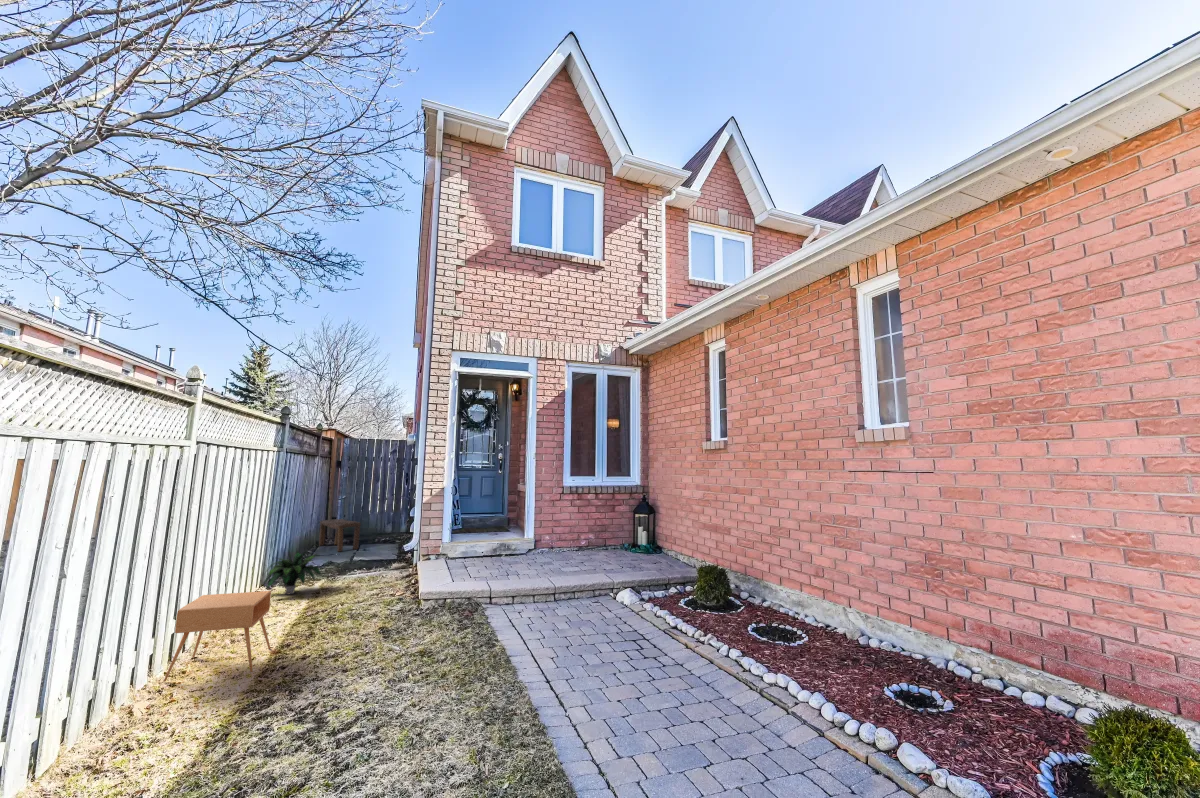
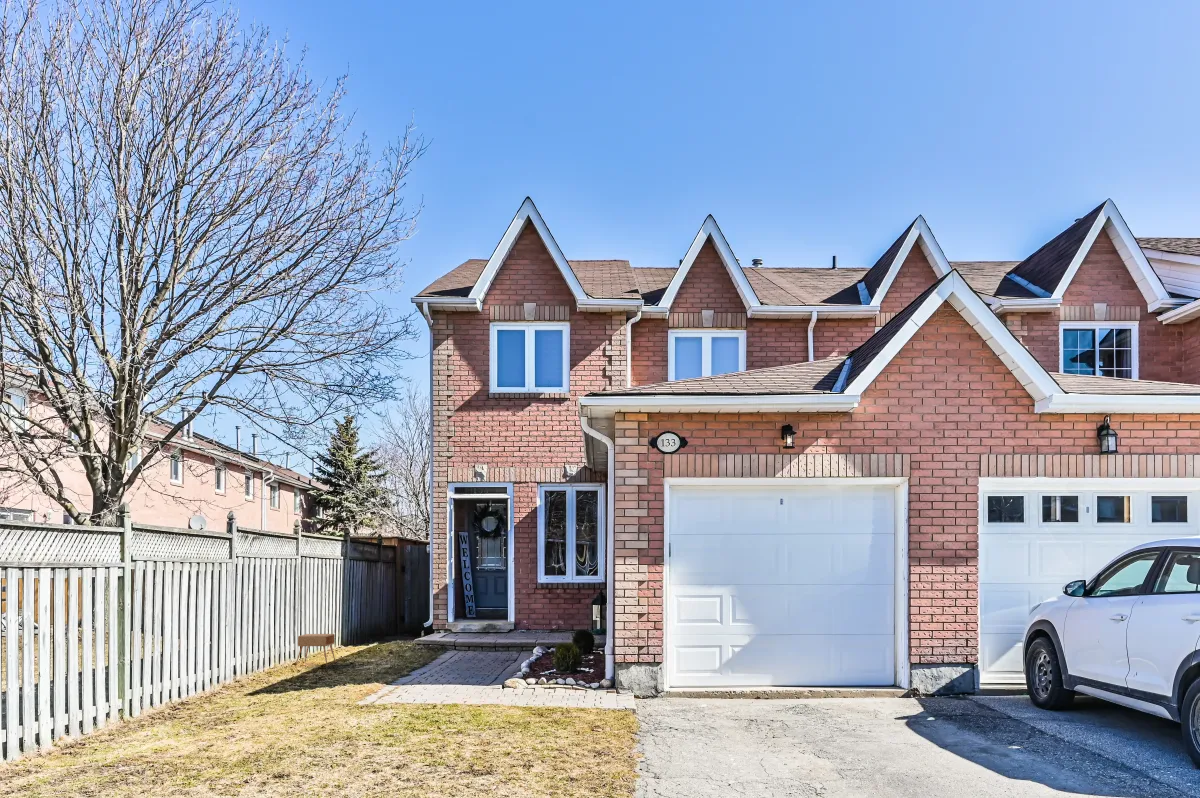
bench: present [319,519,361,552] -> none [383,612,410,636]
potted plant: present [264,551,321,594] -> none [337,623,370,650]

